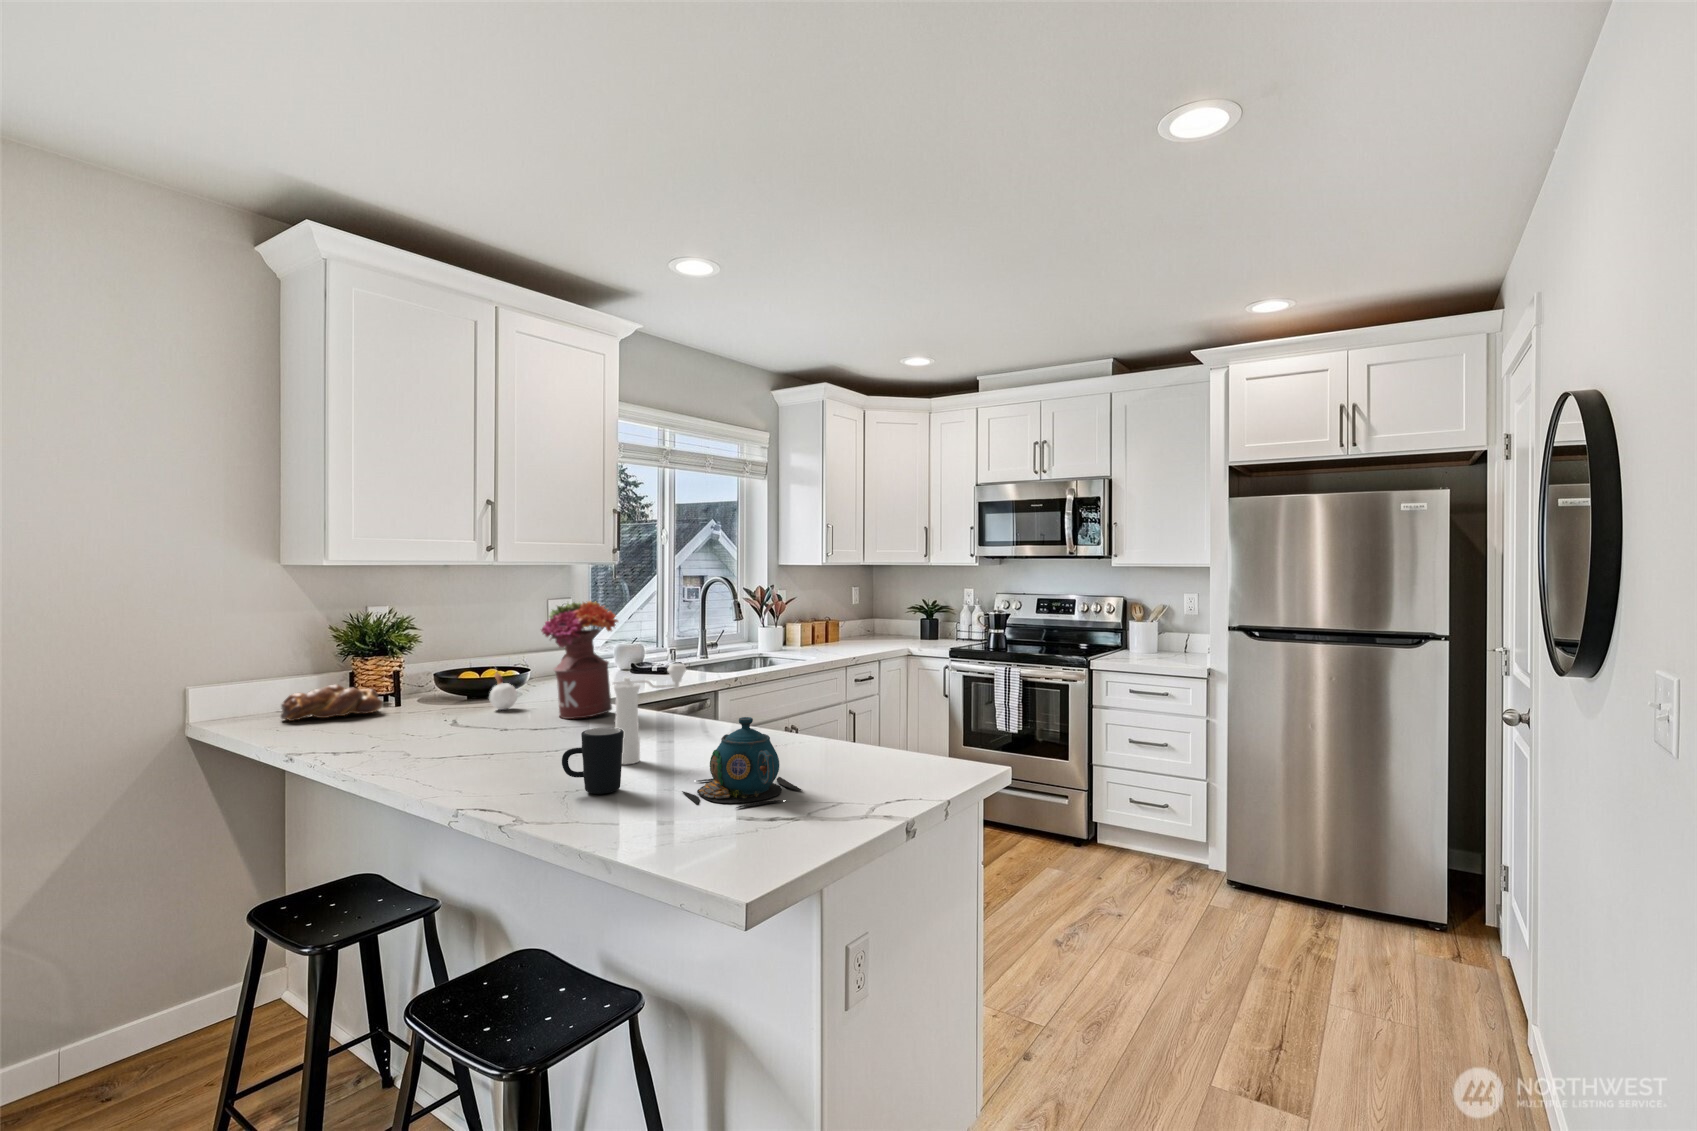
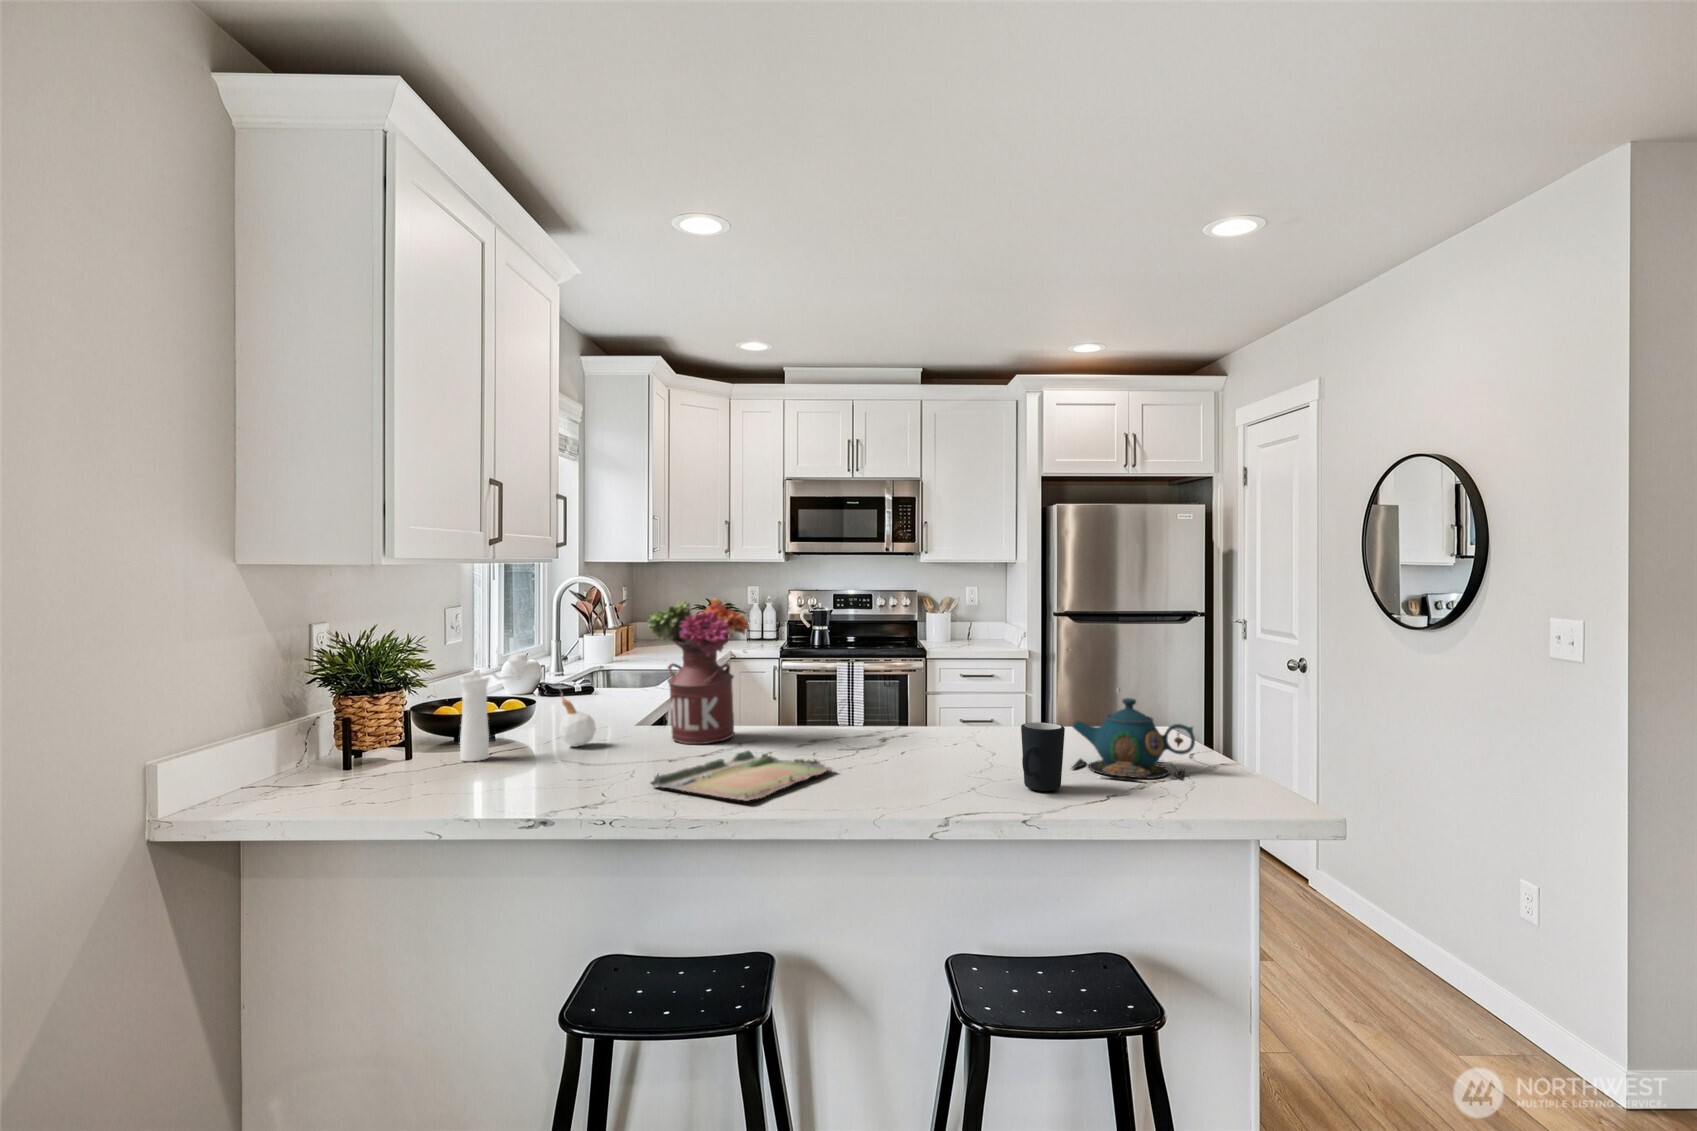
pepper mill: present [613,664,686,765] -> present [460,654,528,761]
bread loaf: present [281,684,382,721] -> none [295,736,438,798]
tray: none [403,726,550,759] -> present [651,751,832,801]

